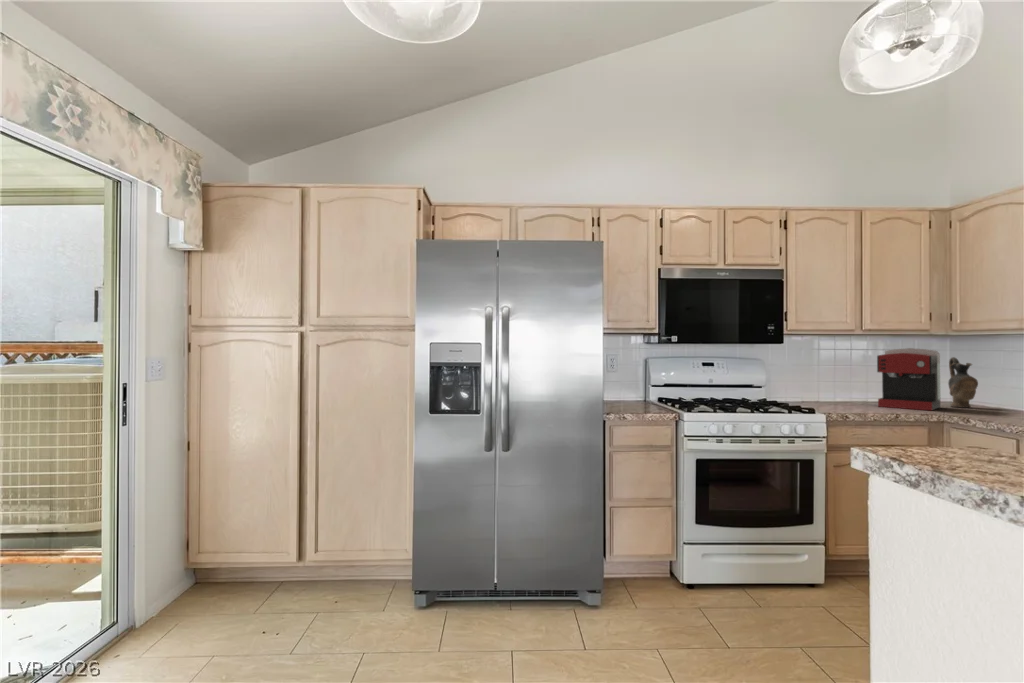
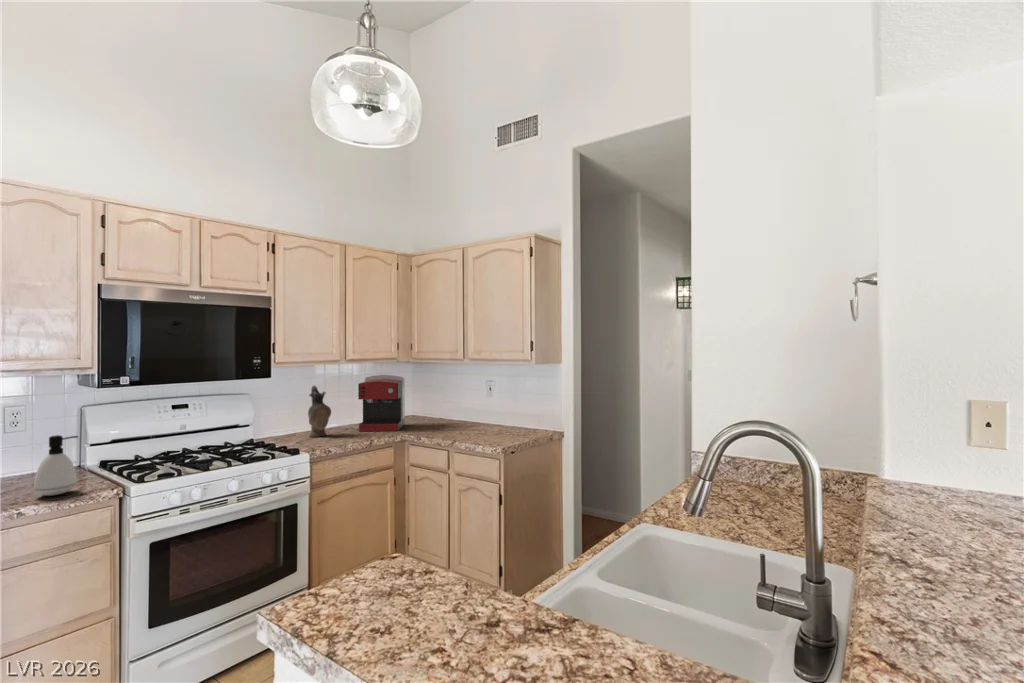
ceramic pitcher: present [948,357,978,407] -> present [308,386,331,437]
soap dispenser: none [629,371,651,411] -> present [34,435,78,496]

